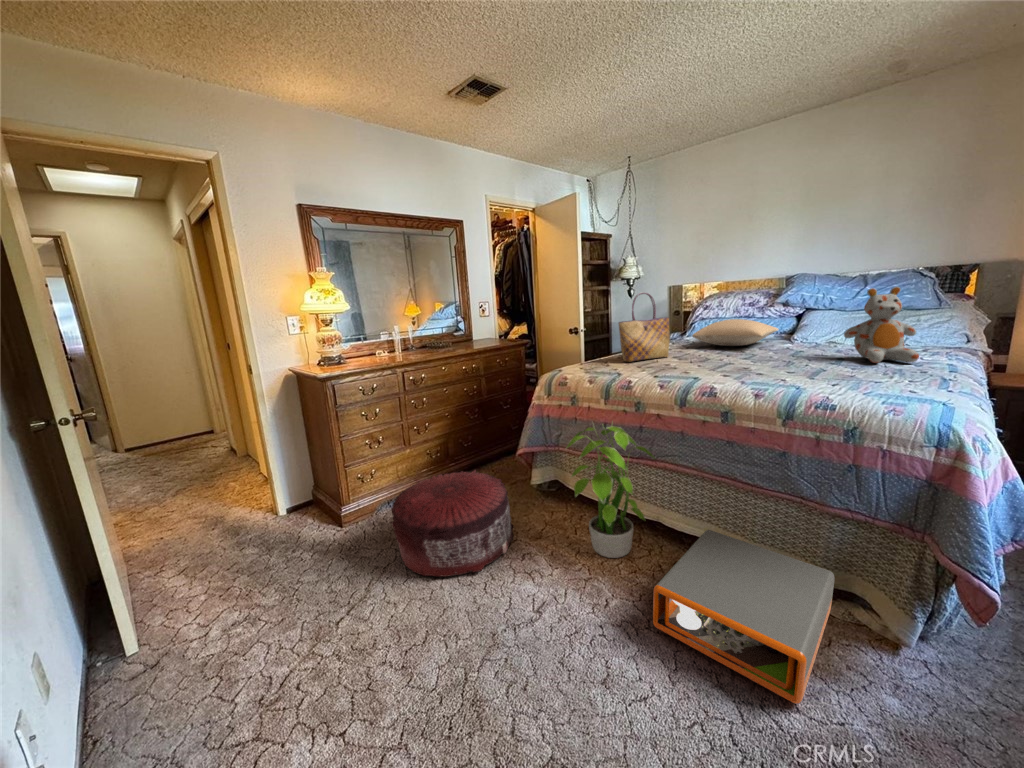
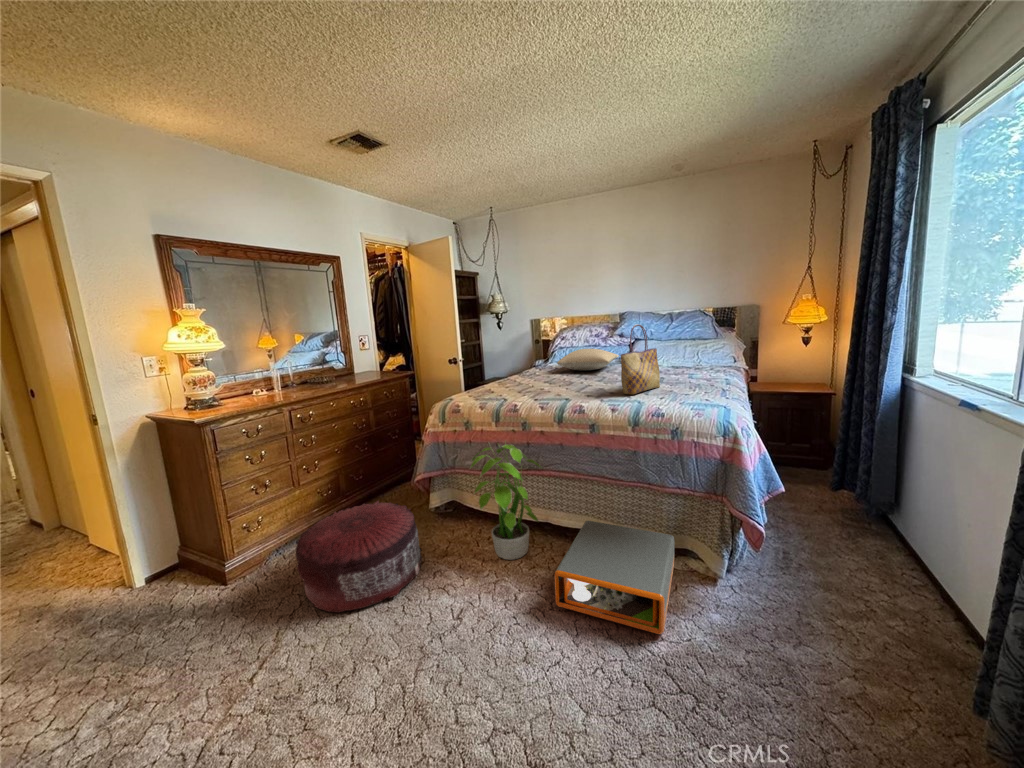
stuffed bear: present [844,287,919,363] -> none [663,325,708,380]
tote bag: present [619,292,670,362] -> present [621,324,660,394]

